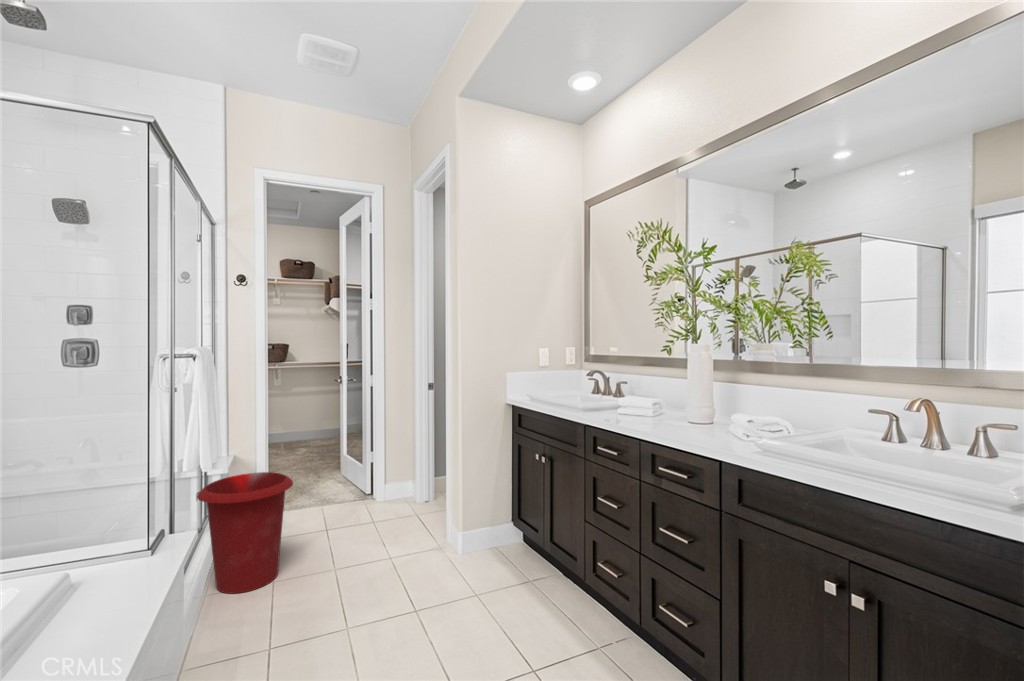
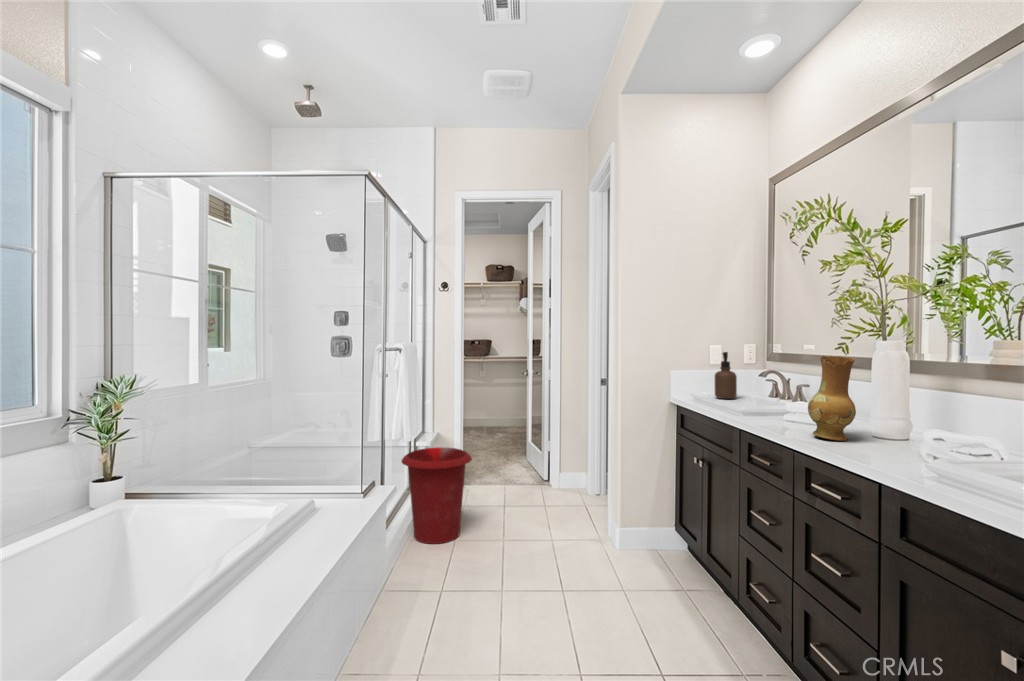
soap dispenser: none [546,354,565,397] -> present [715,352,737,399]
ceramic jug: none [649,356,685,428] -> present [808,356,856,441]

